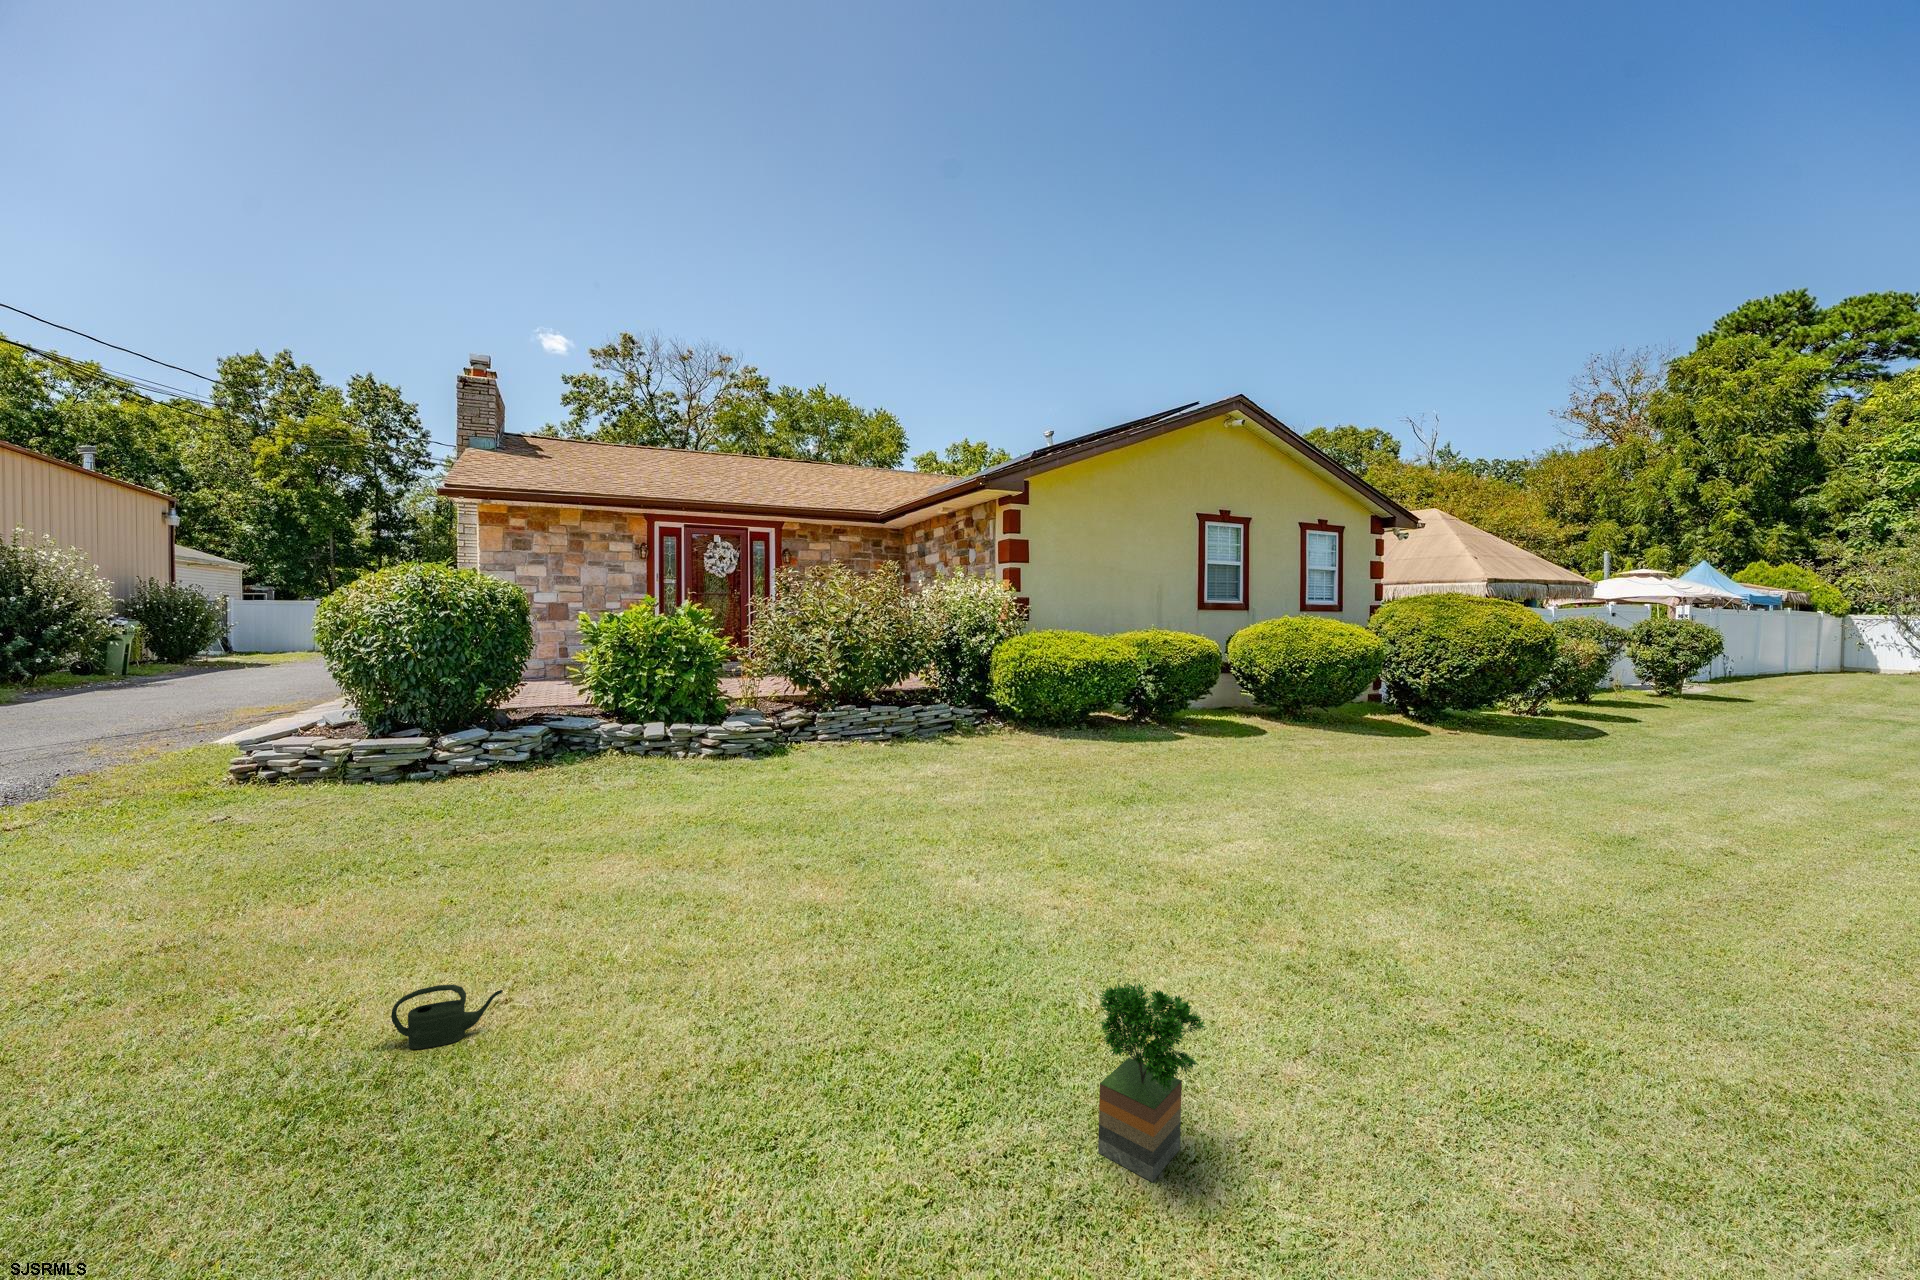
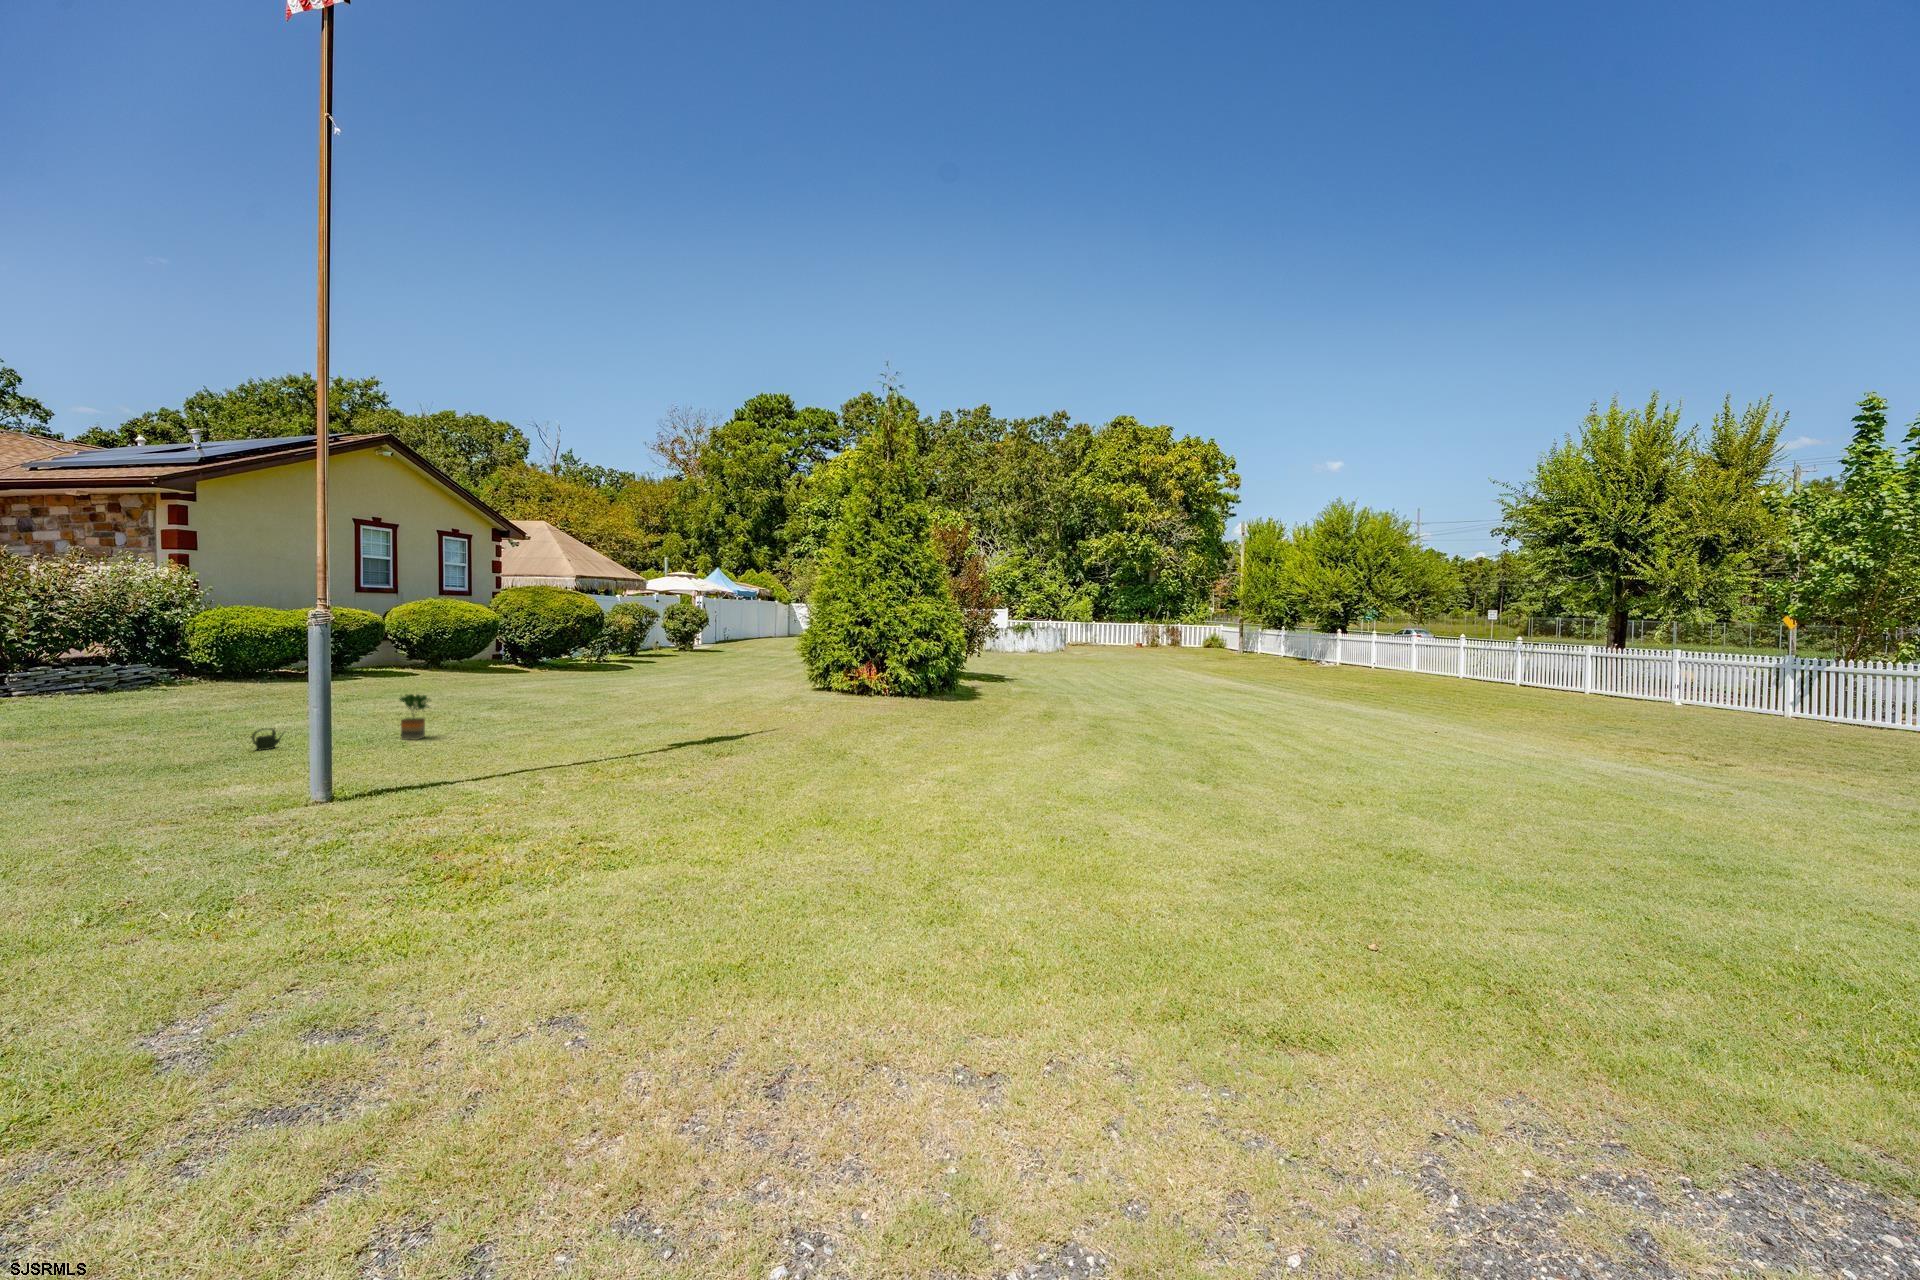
watering can: present [391,984,502,1049] -> present [252,728,283,750]

